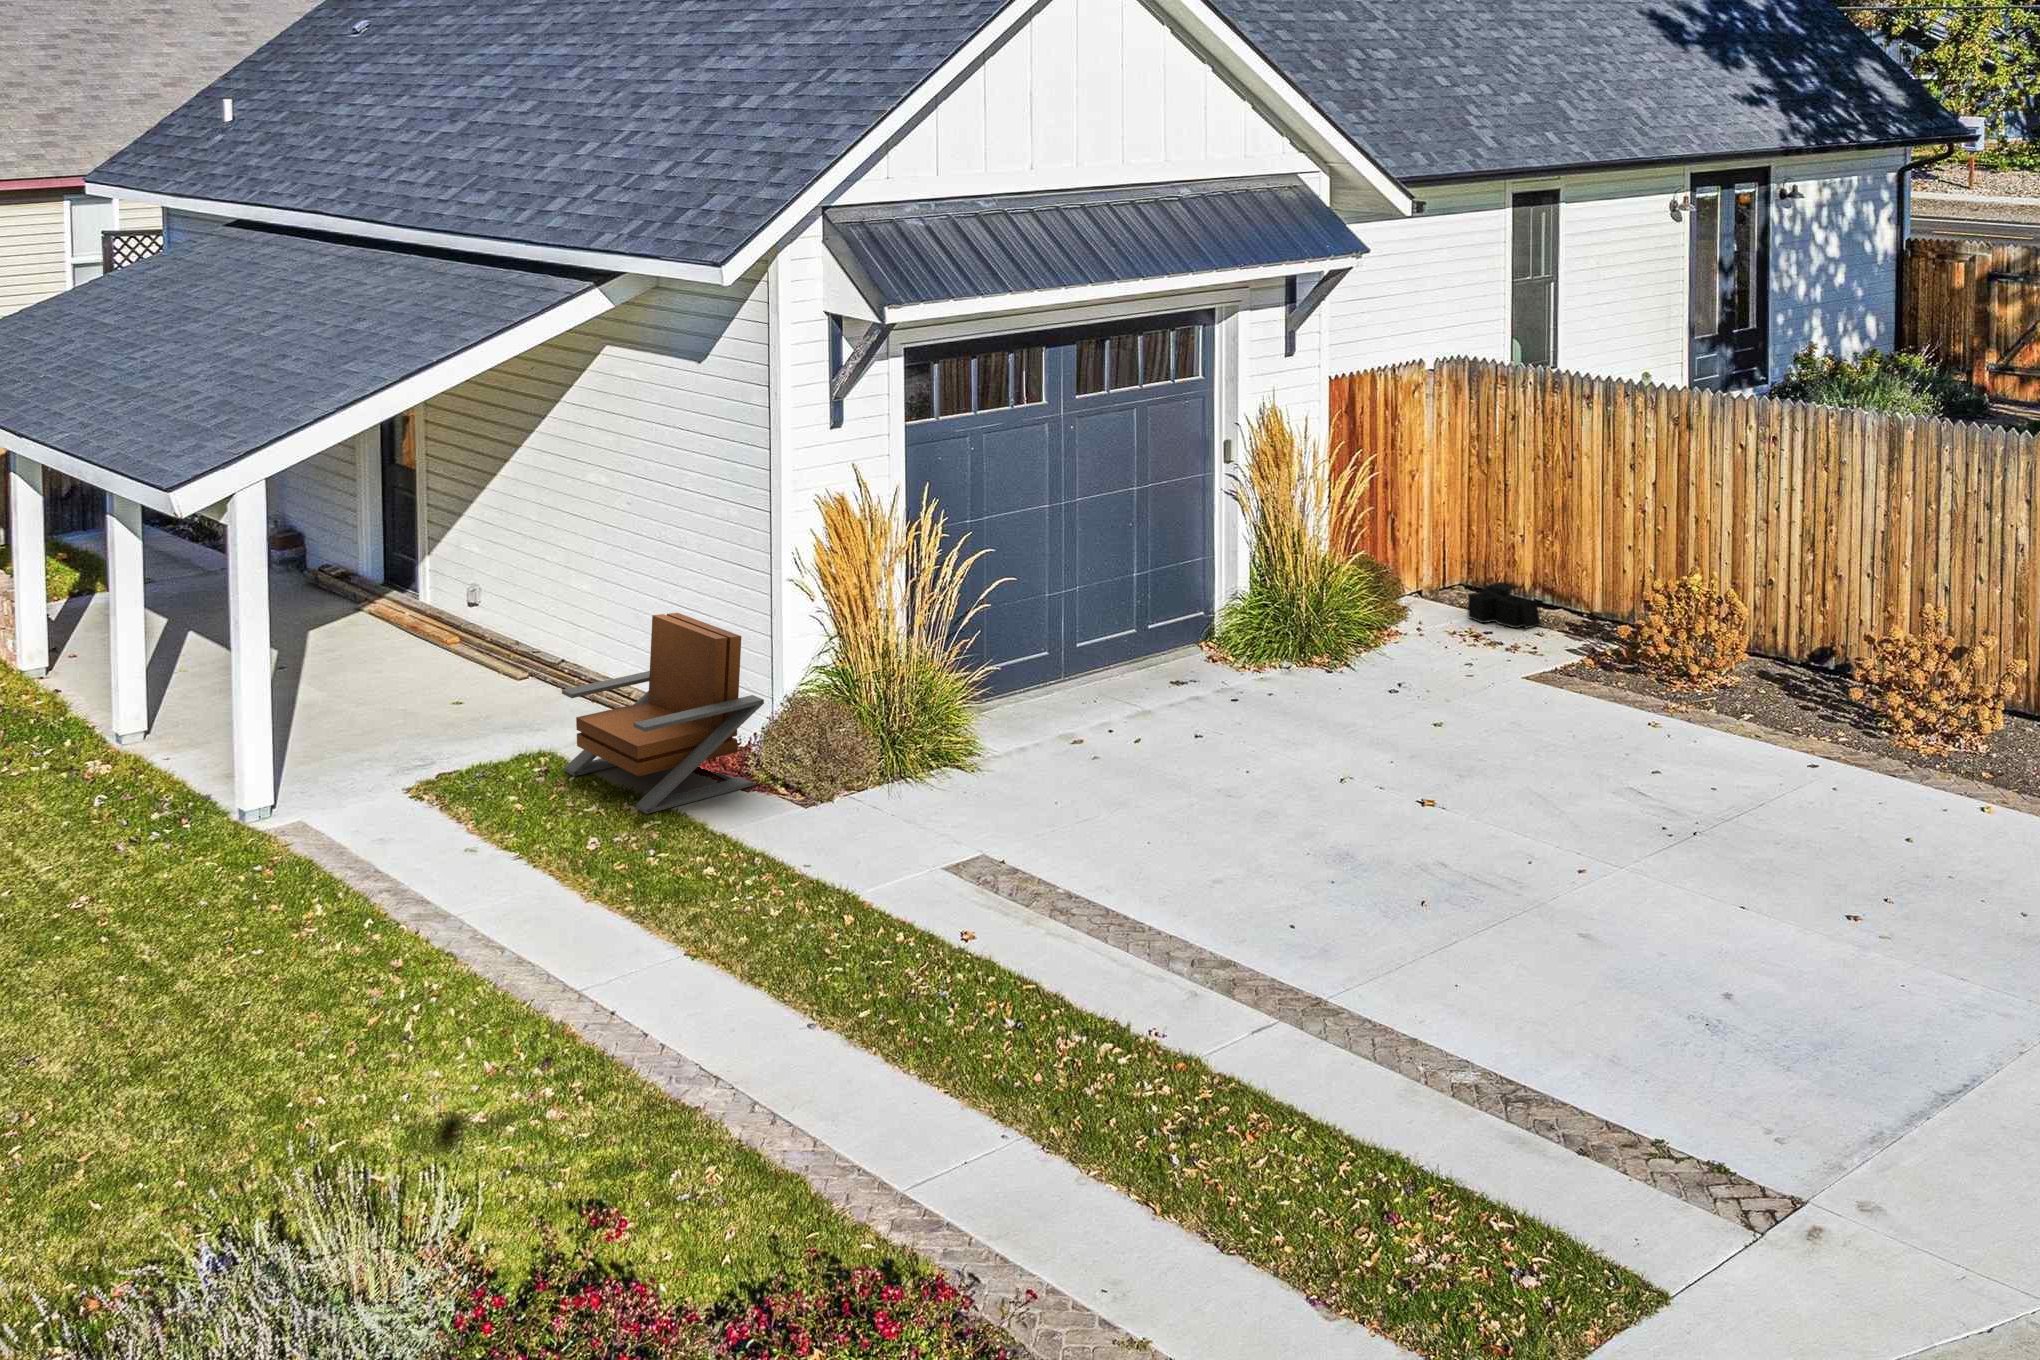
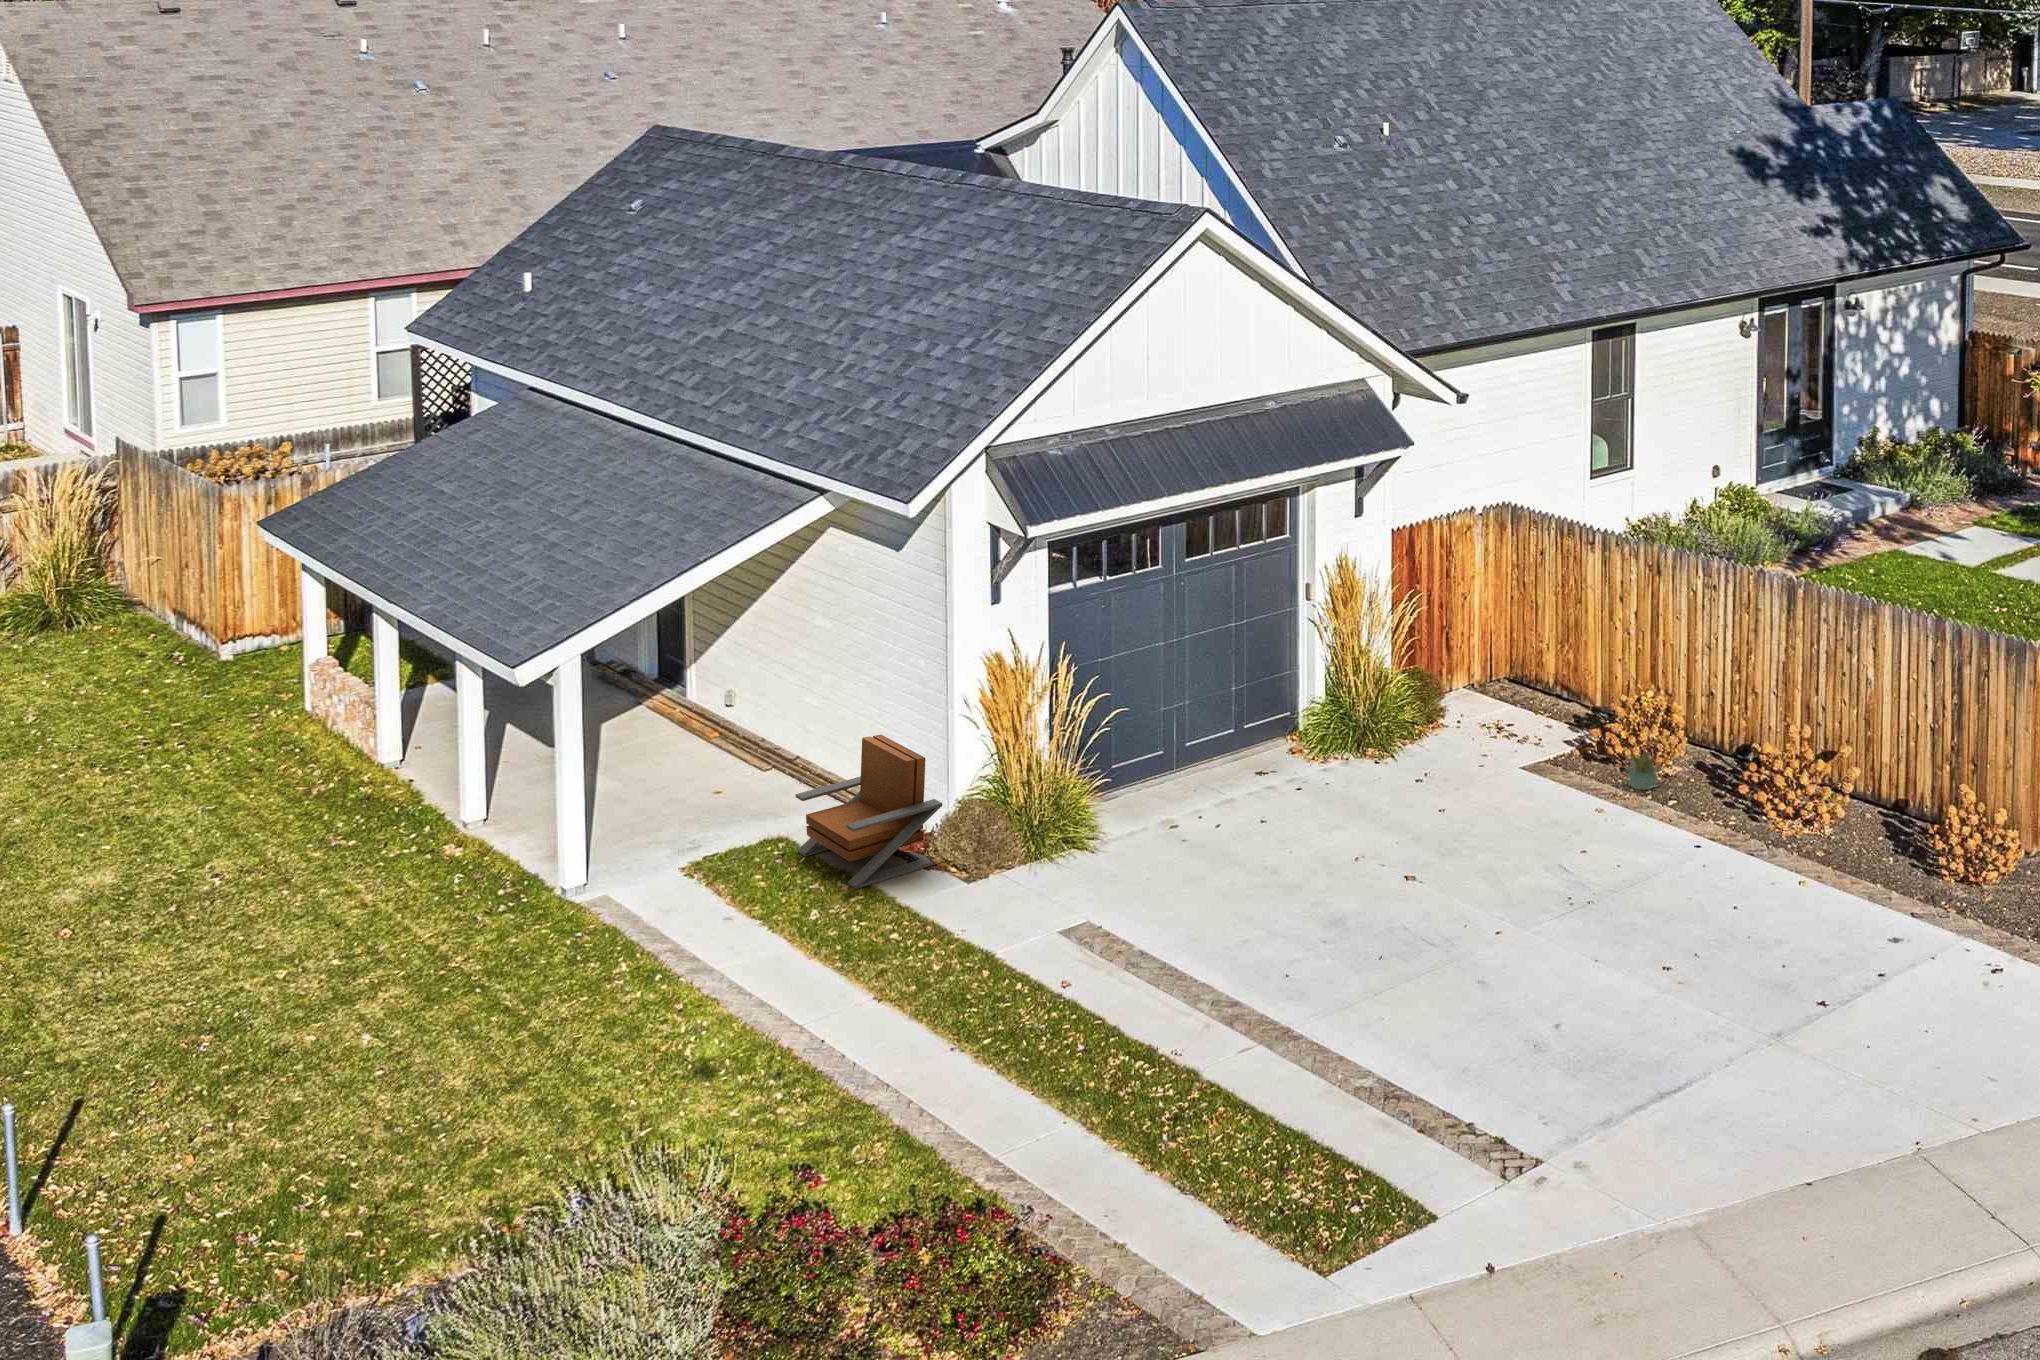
storage bin: present [1467,582,1541,629] -> none [1508,676,1562,718]
decorative plant: none [1664,653,1723,705] -> present [1625,752,1663,790]

